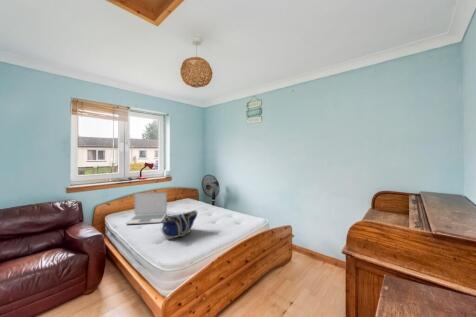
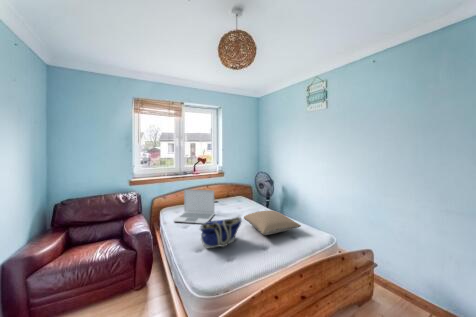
pillow: none [196,205,243,223] -> present [244,211,301,235]

